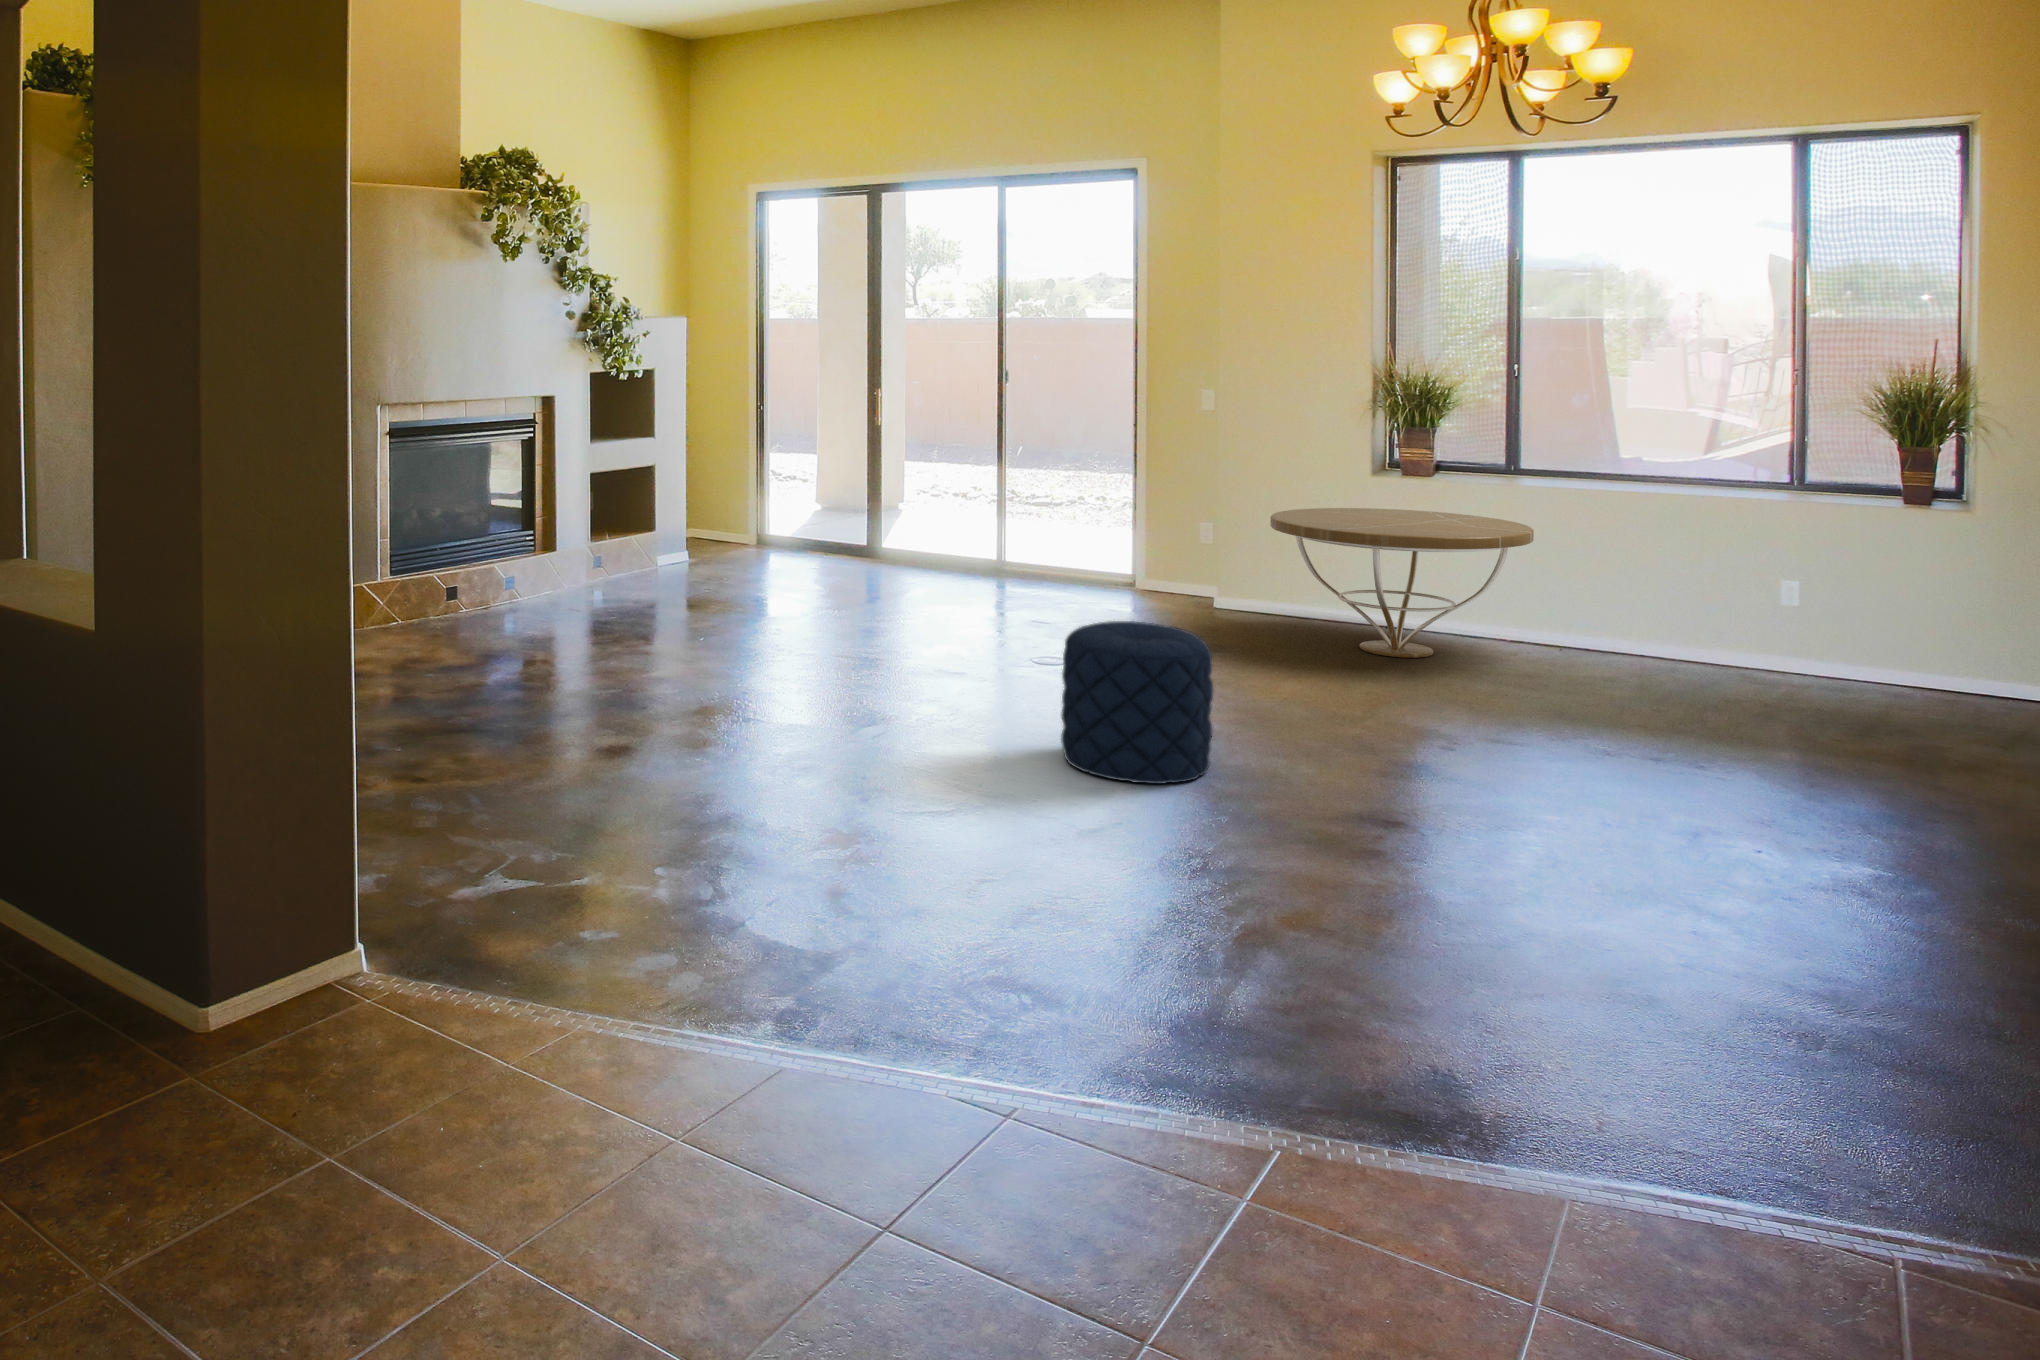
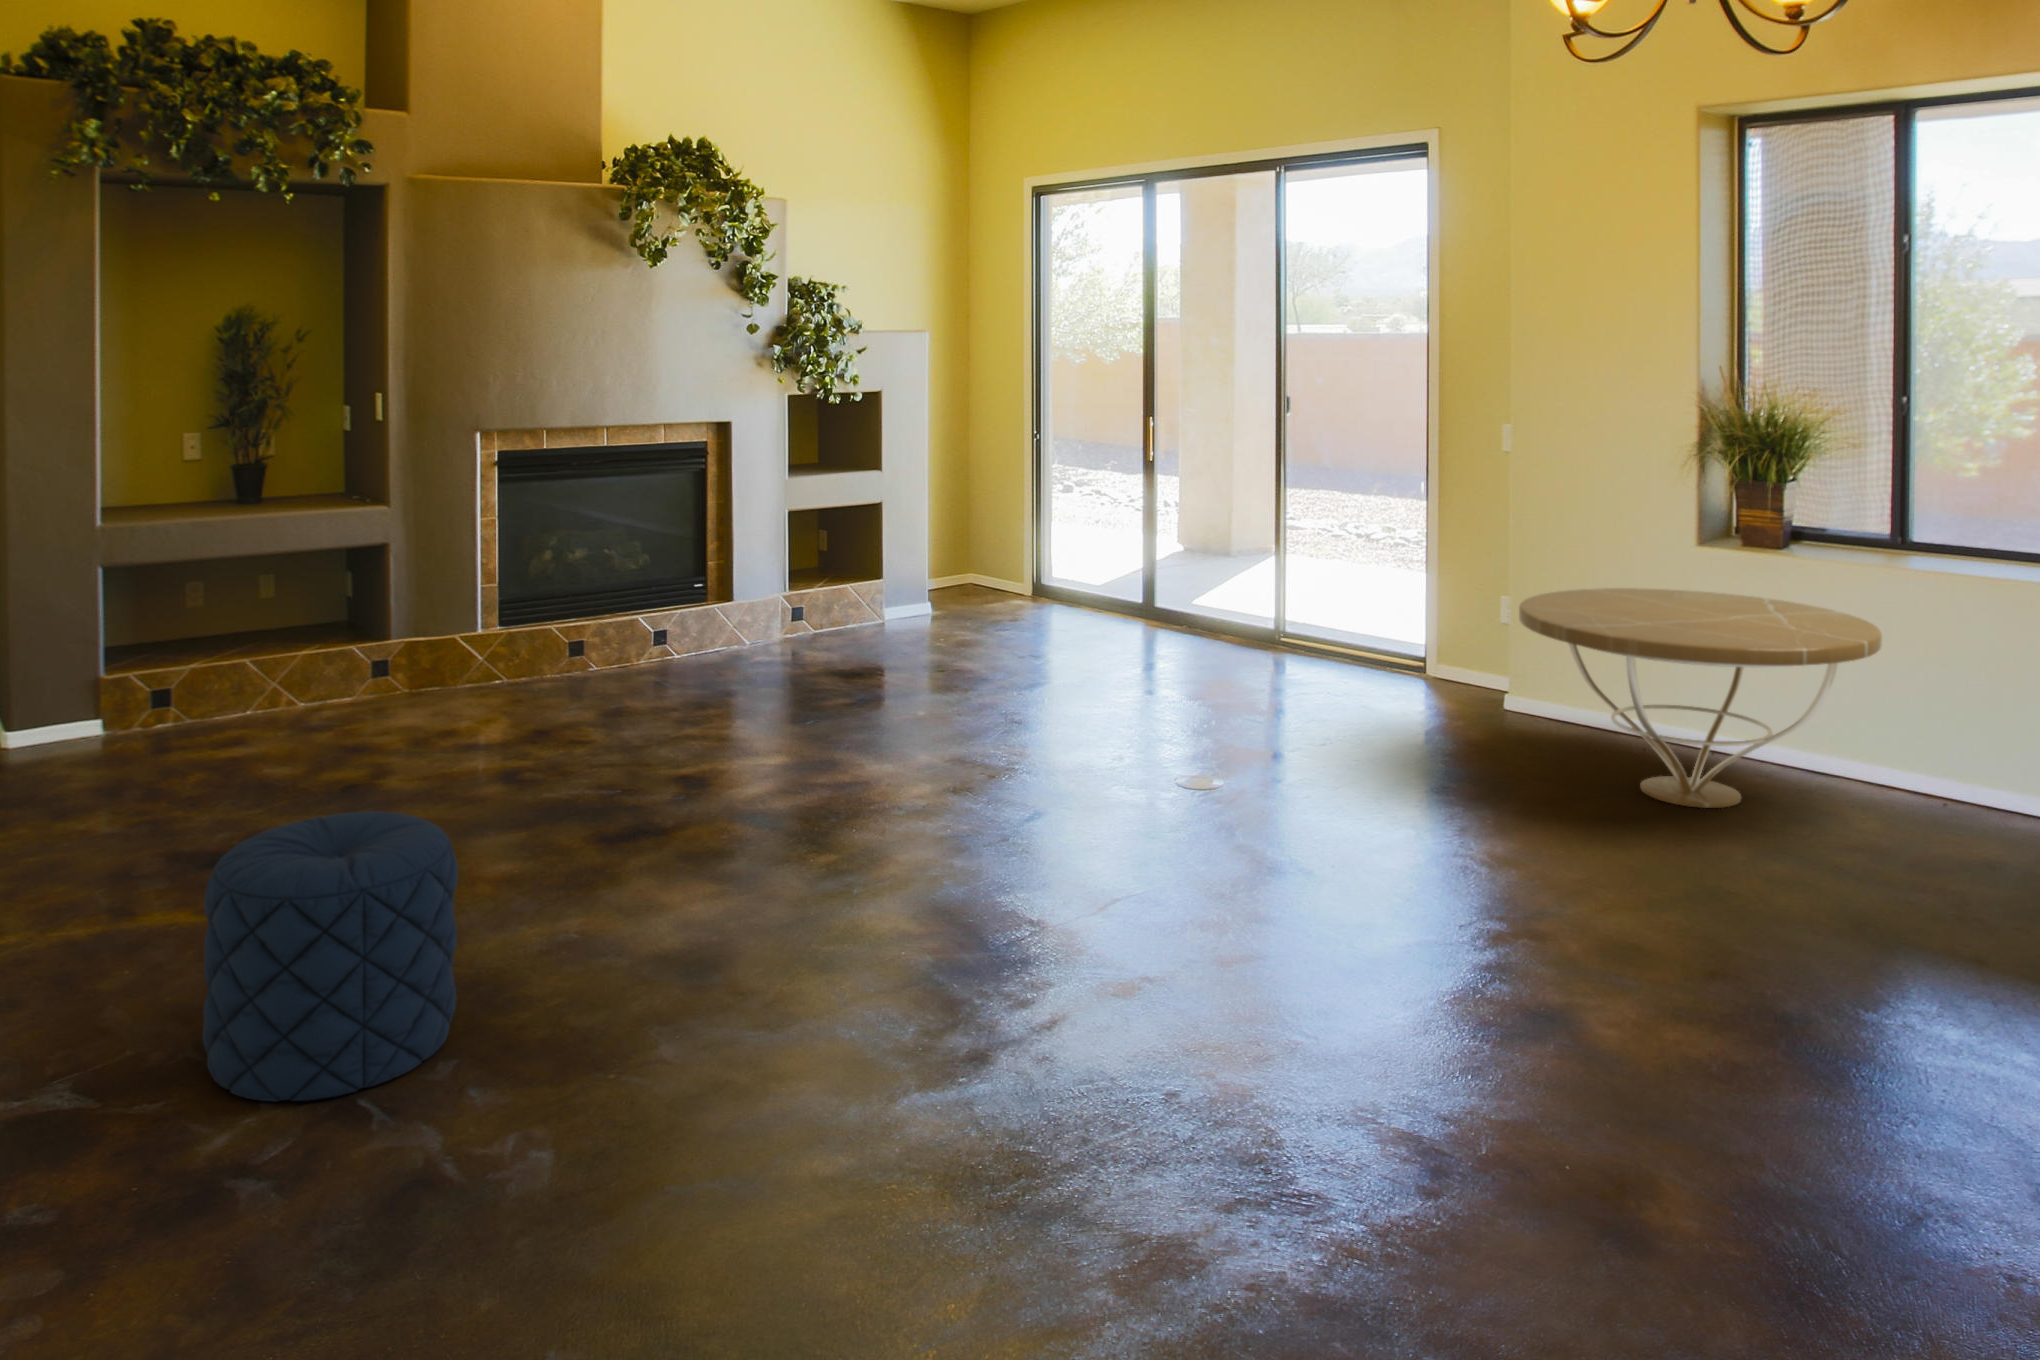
pouf: present [1061,621,1213,784] -> present [203,811,458,1101]

